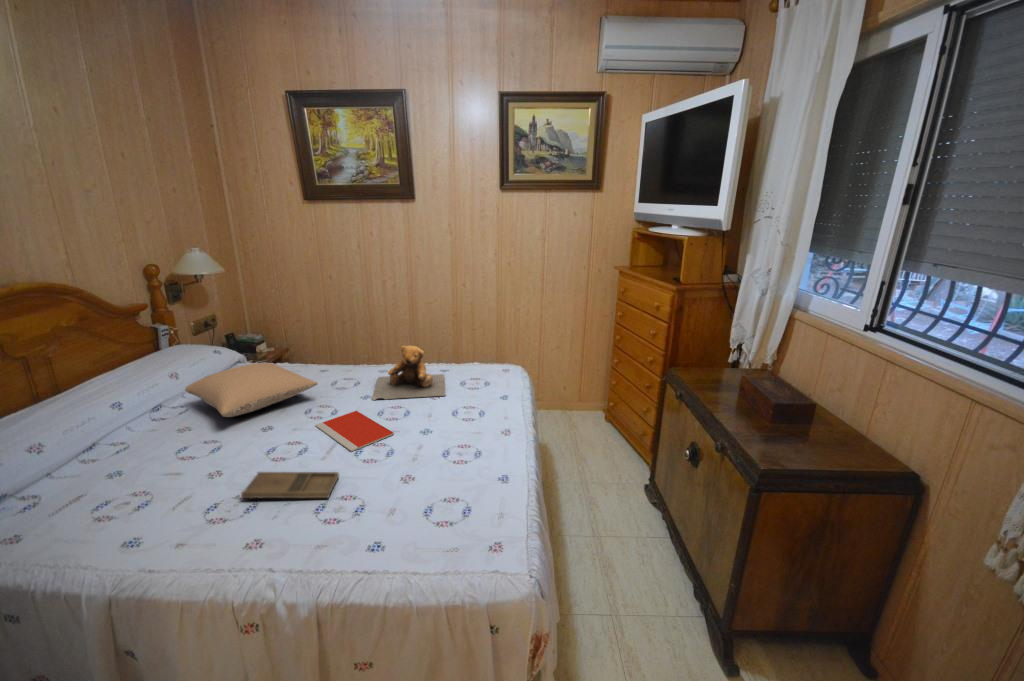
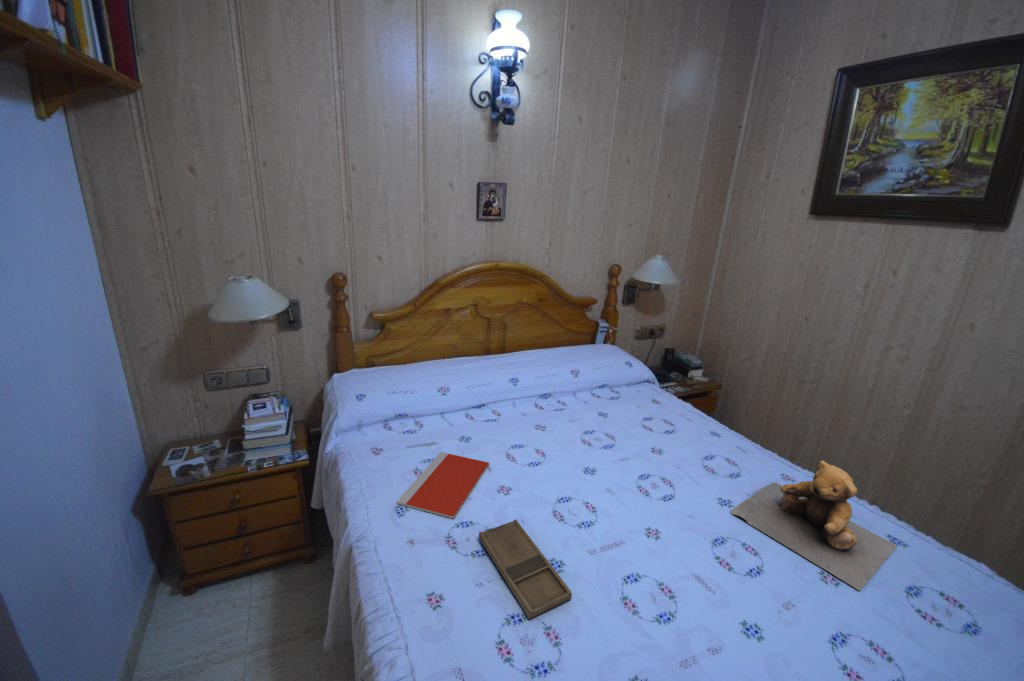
pillow: present [185,363,318,417] -> none [558,386,674,450]
notebook: present [315,411,394,452] -> present [396,452,489,518]

